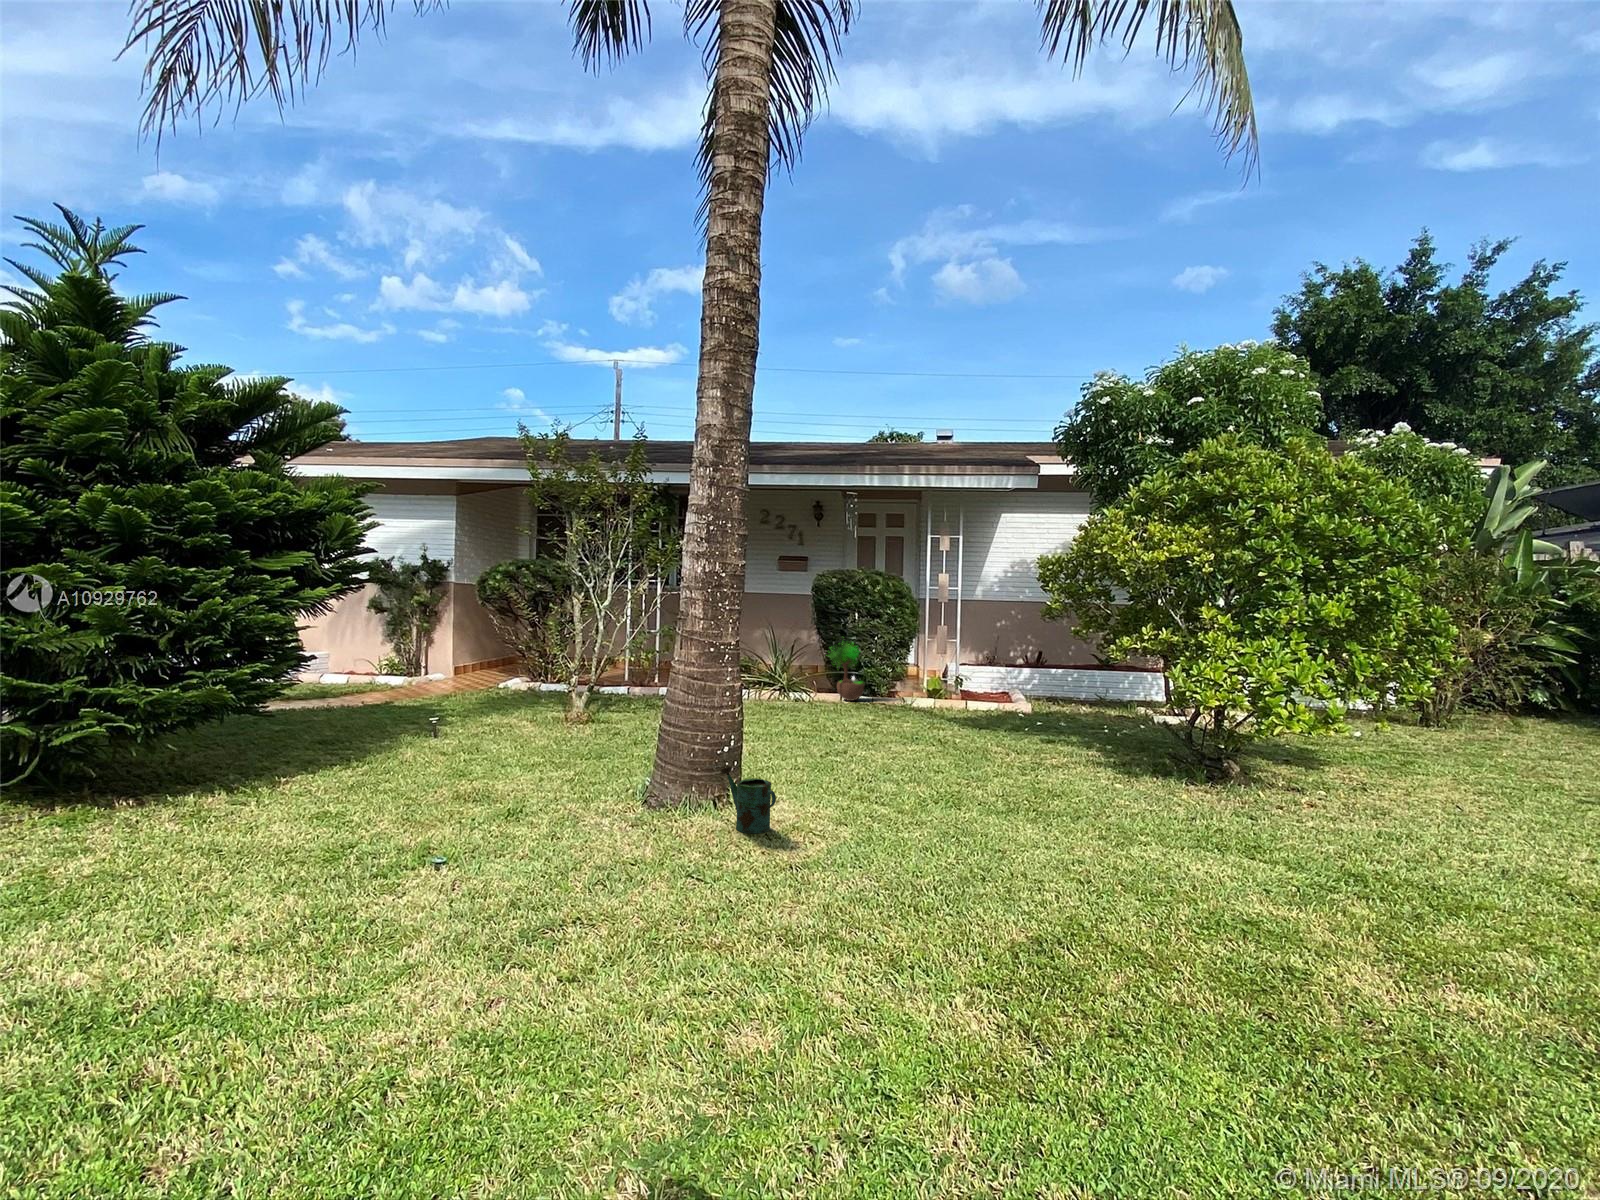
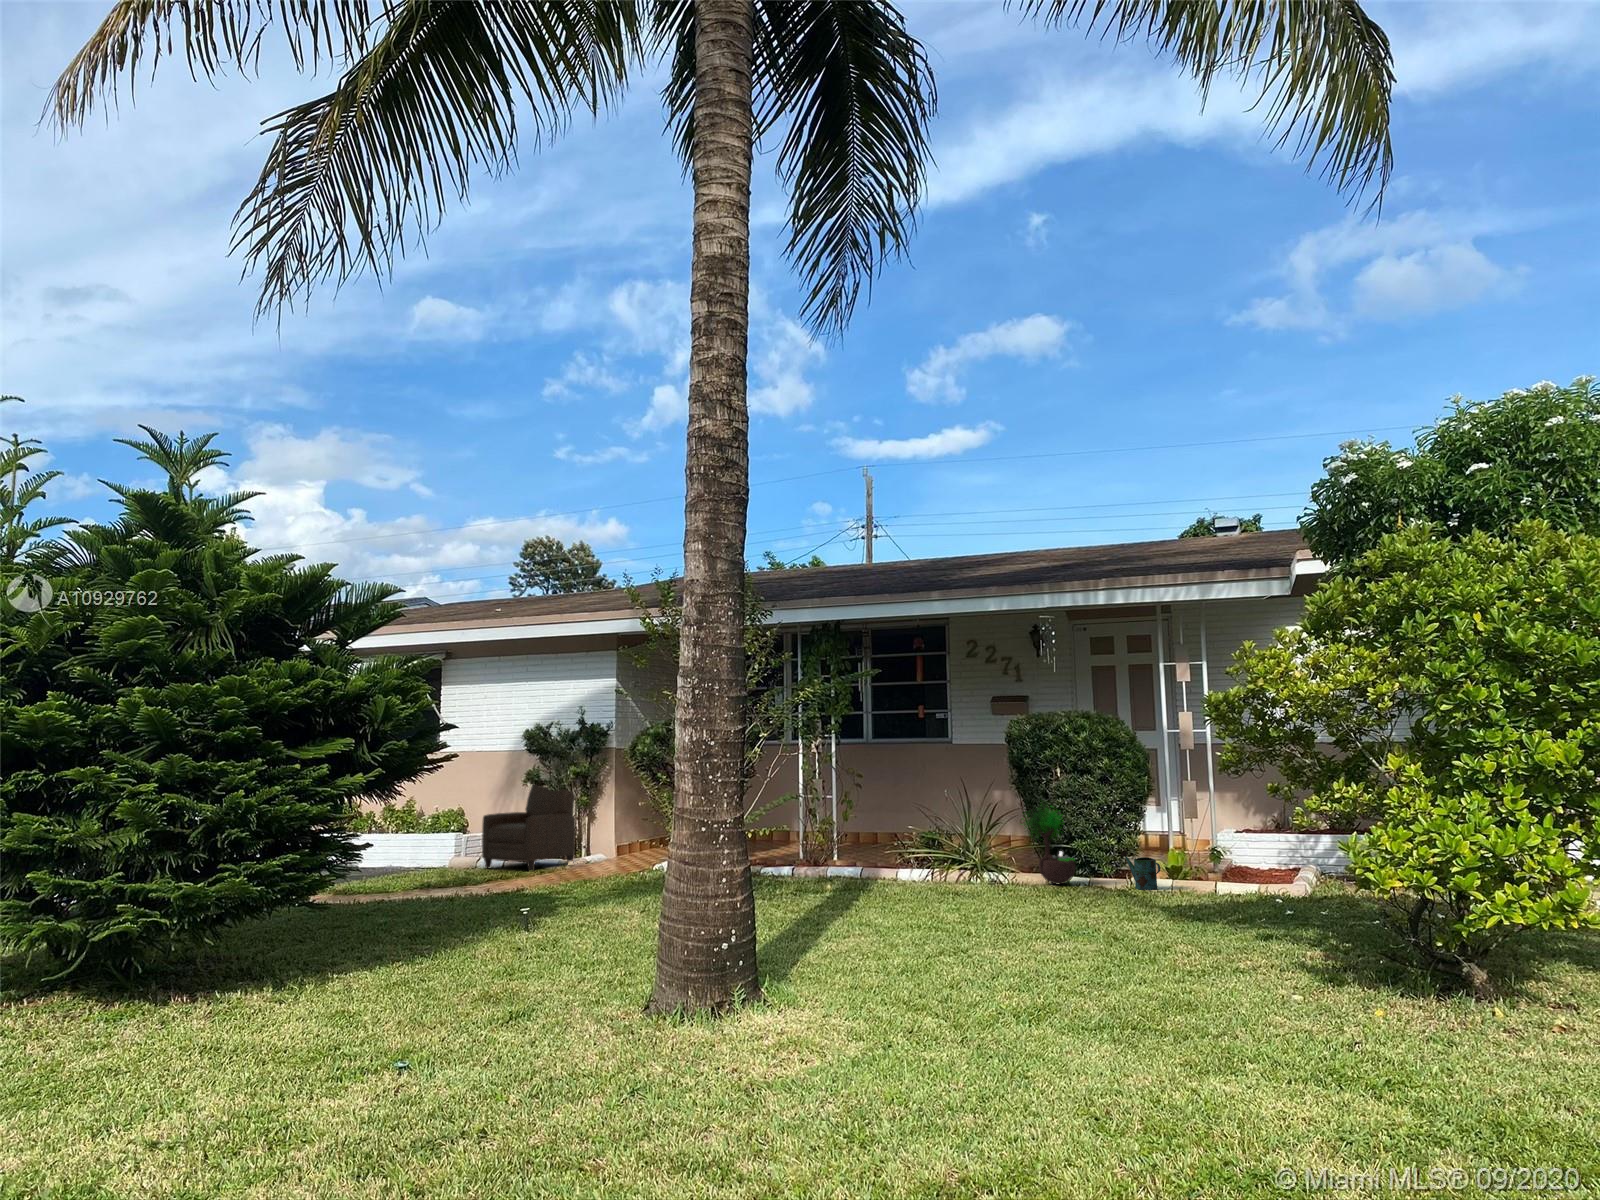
chair: none [324,609,418,691] -> present [482,785,575,871]
watering can: present [721,767,776,833] -> present [1121,852,1160,890]

